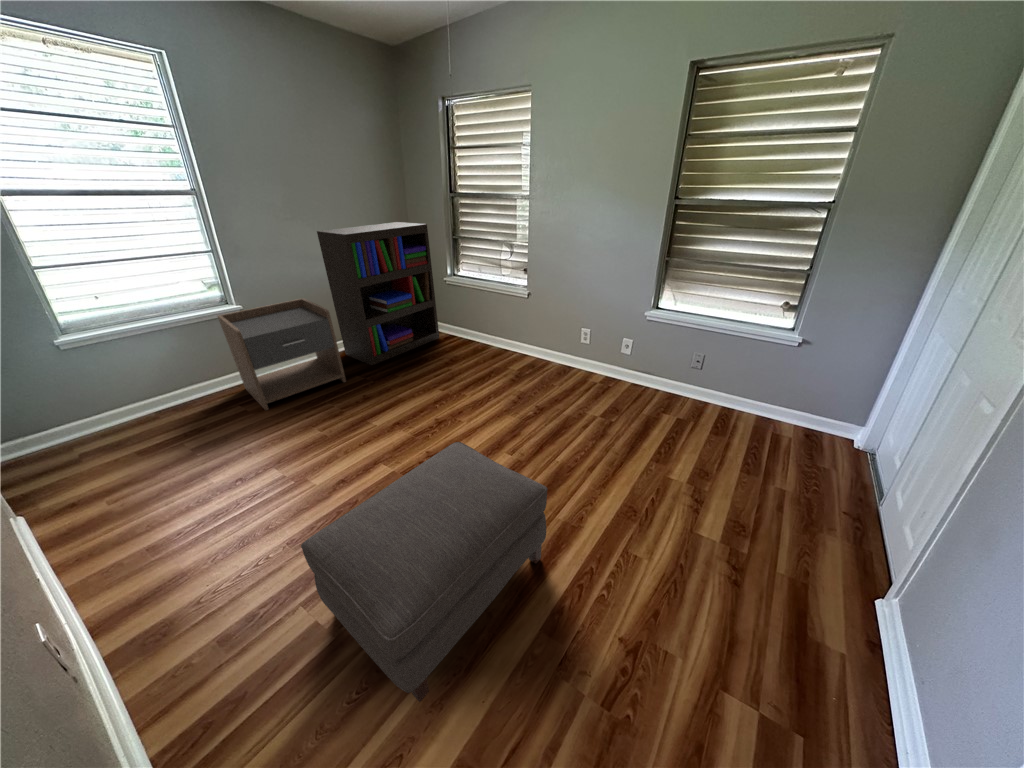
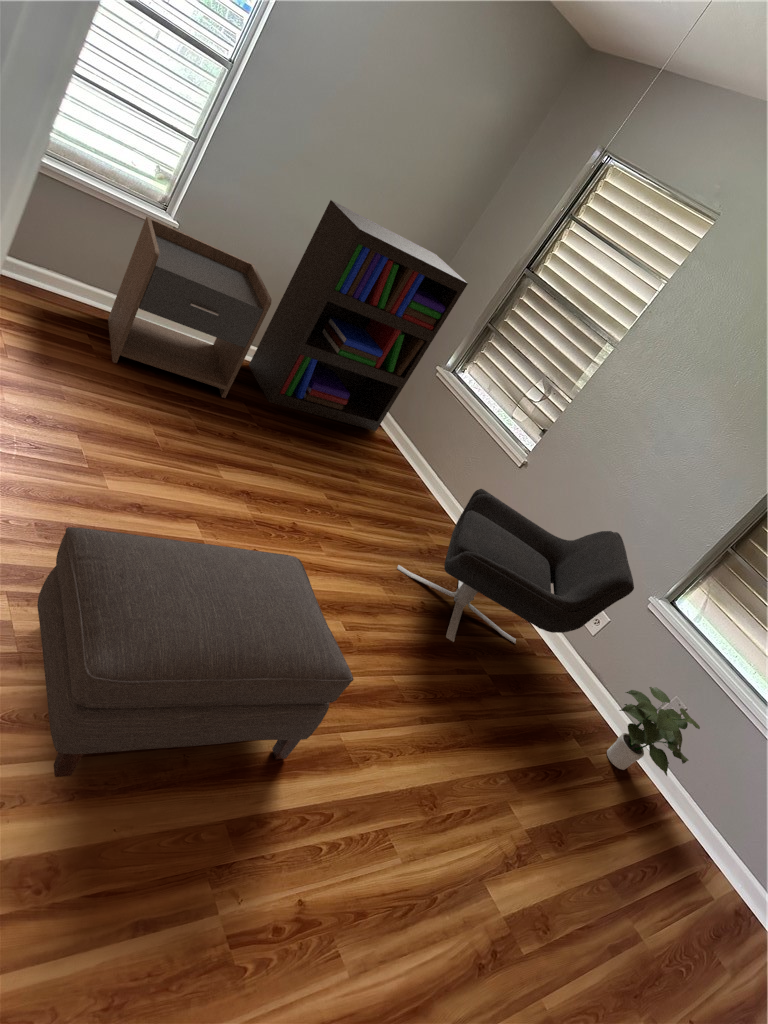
lounge chair: none [507,294,639,415] -> present [397,489,634,643]
potted plant: none [670,357,727,412] -> present [607,687,700,776]

